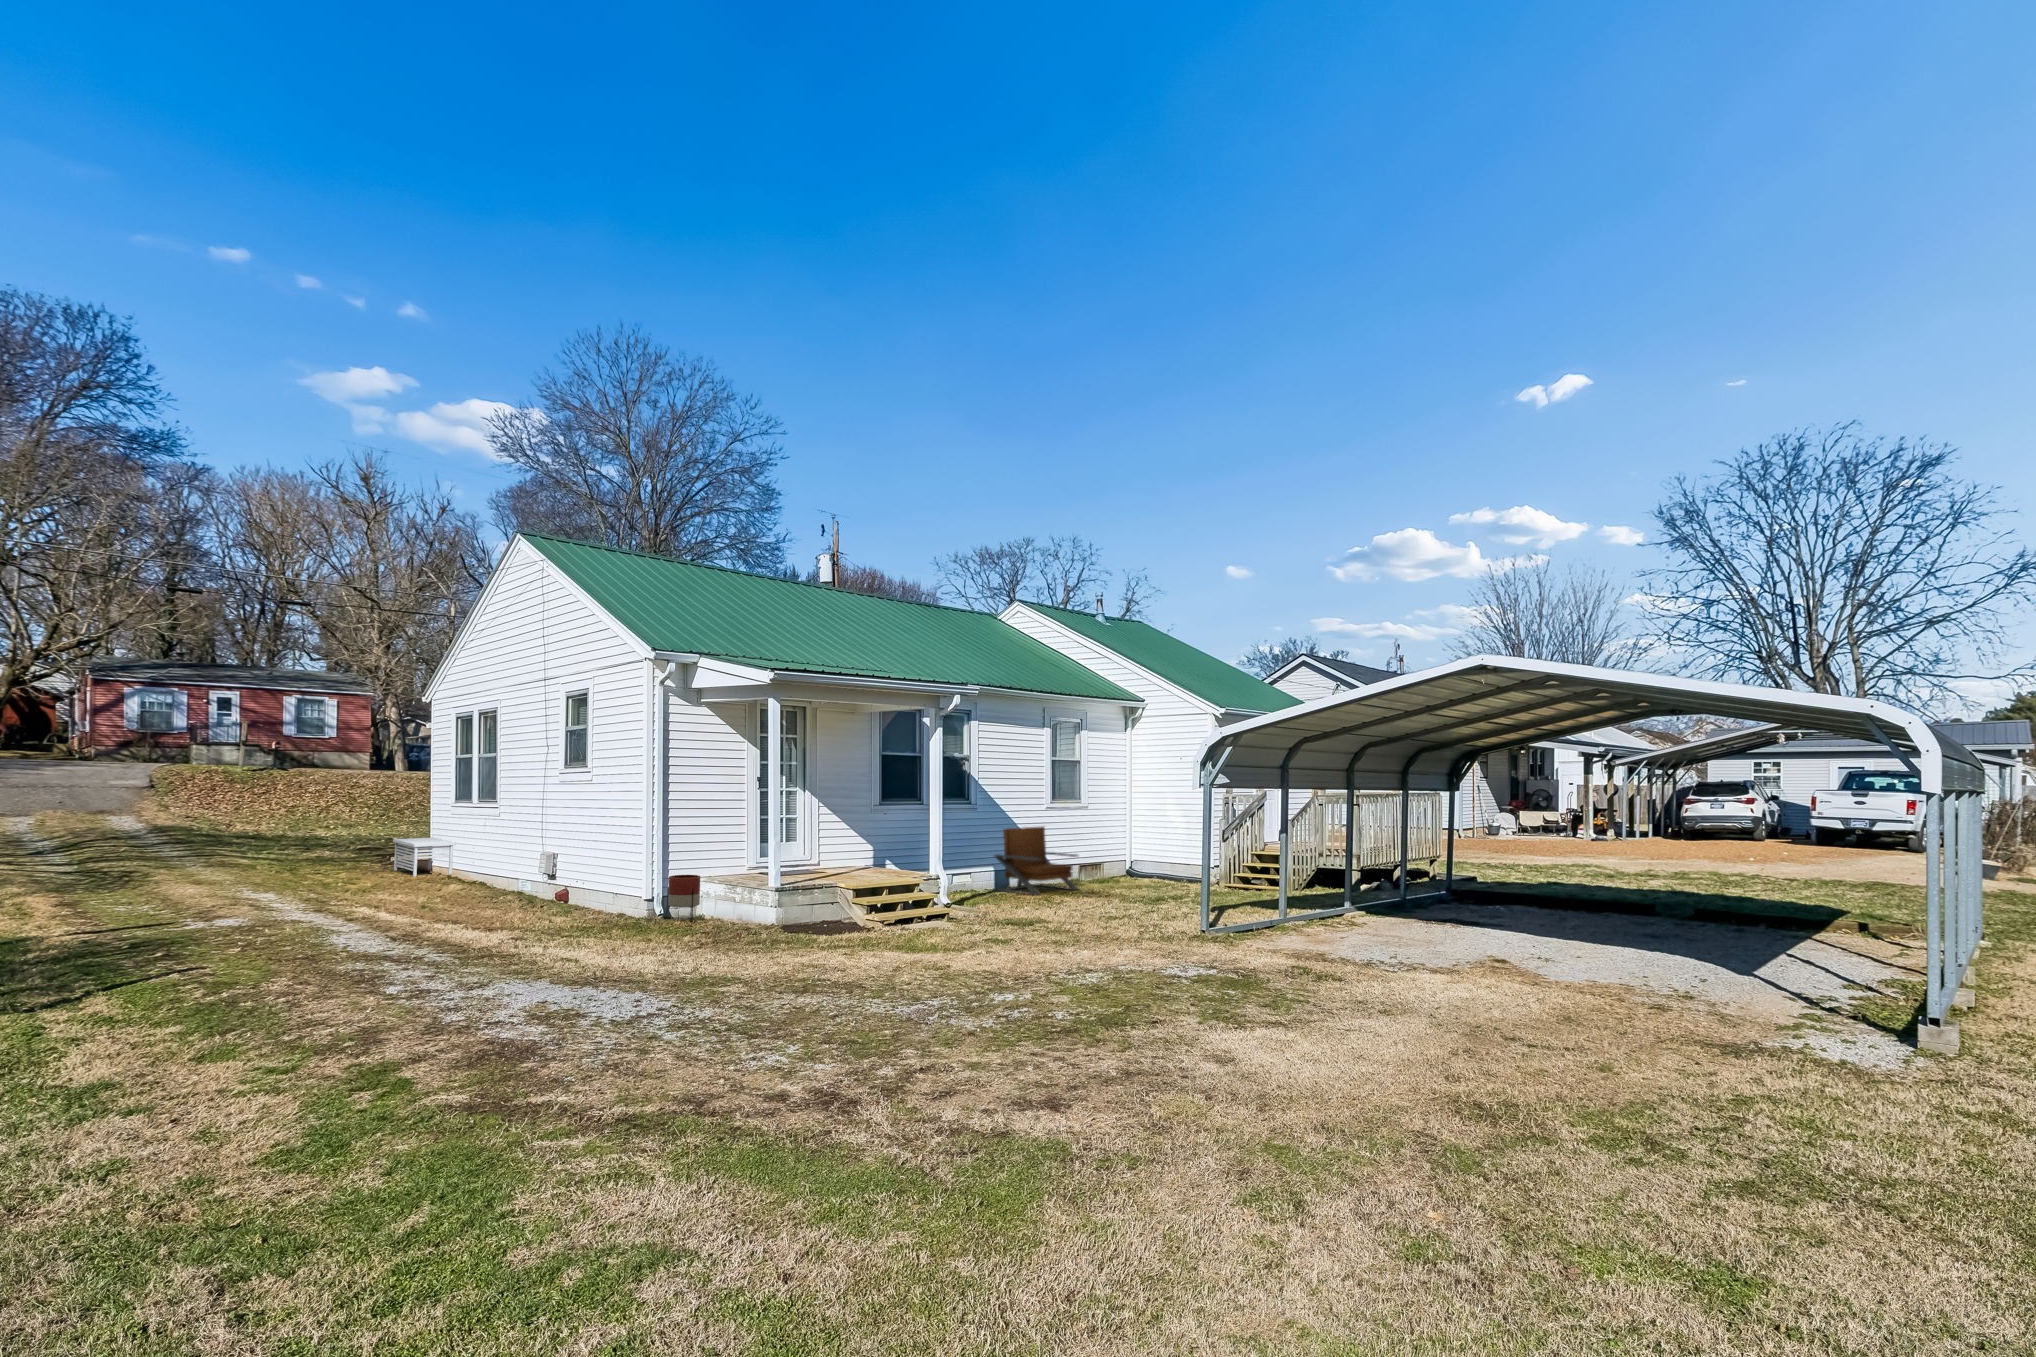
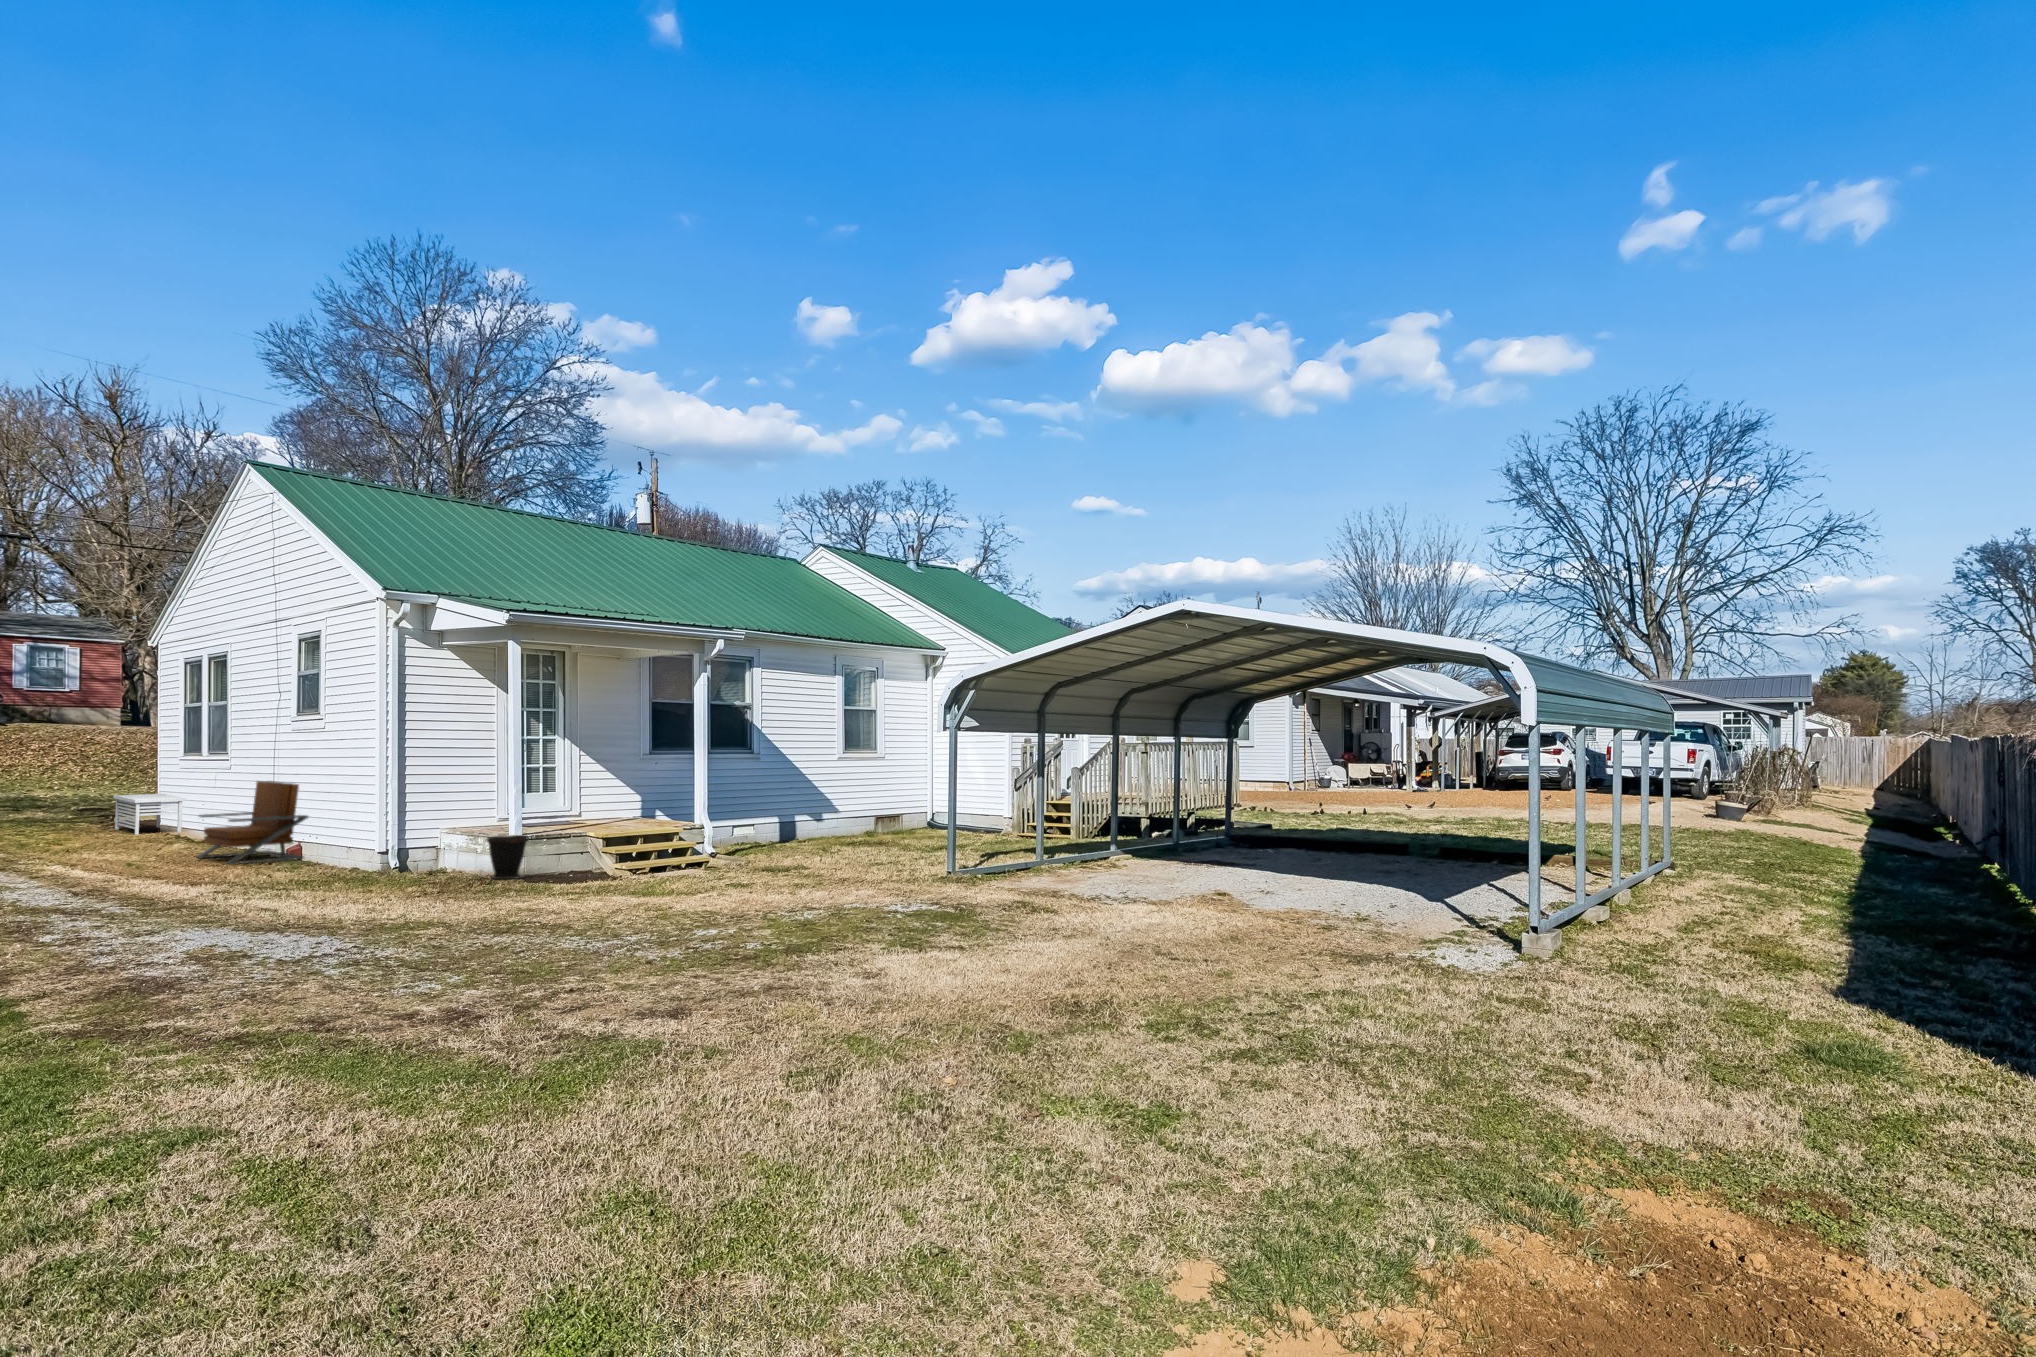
lounge chair: present [994,827,1078,895] -> present [197,781,308,865]
planter: present [667,875,700,919] -> none [400,825,438,871]
bucket: none [750,886,788,930] -> present [487,835,528,879]

